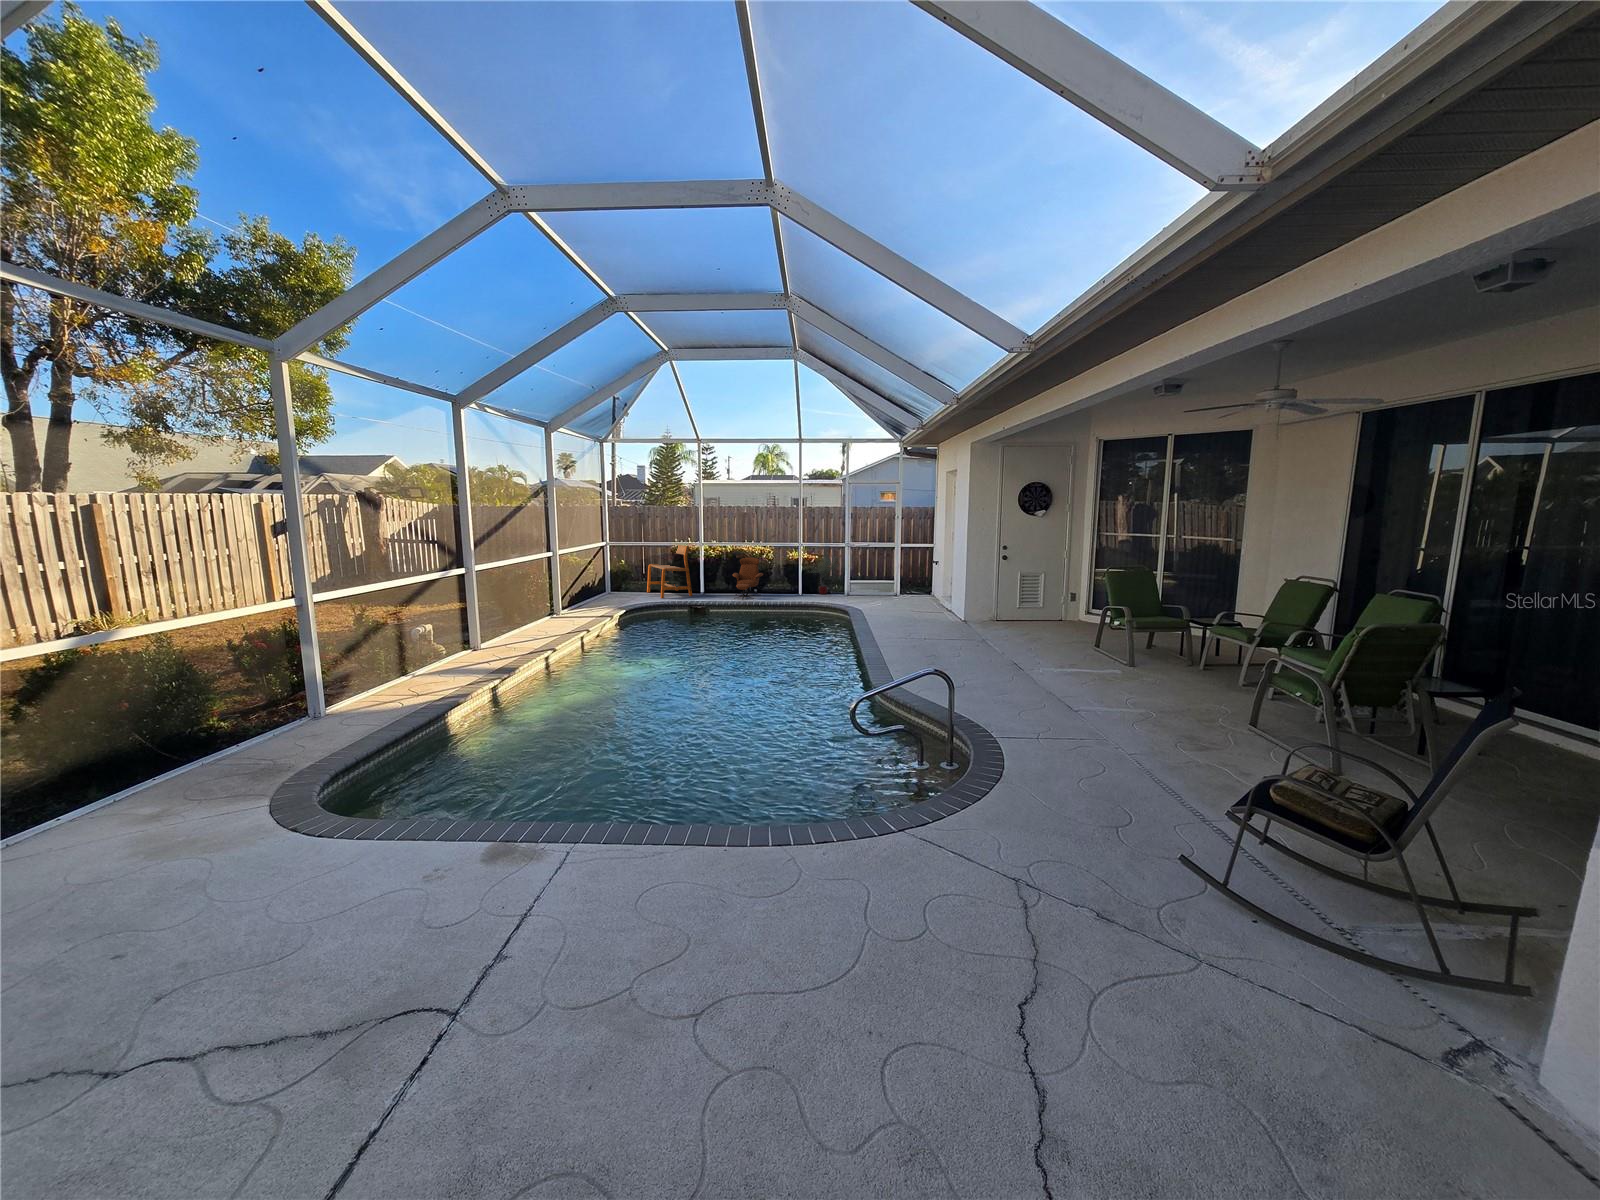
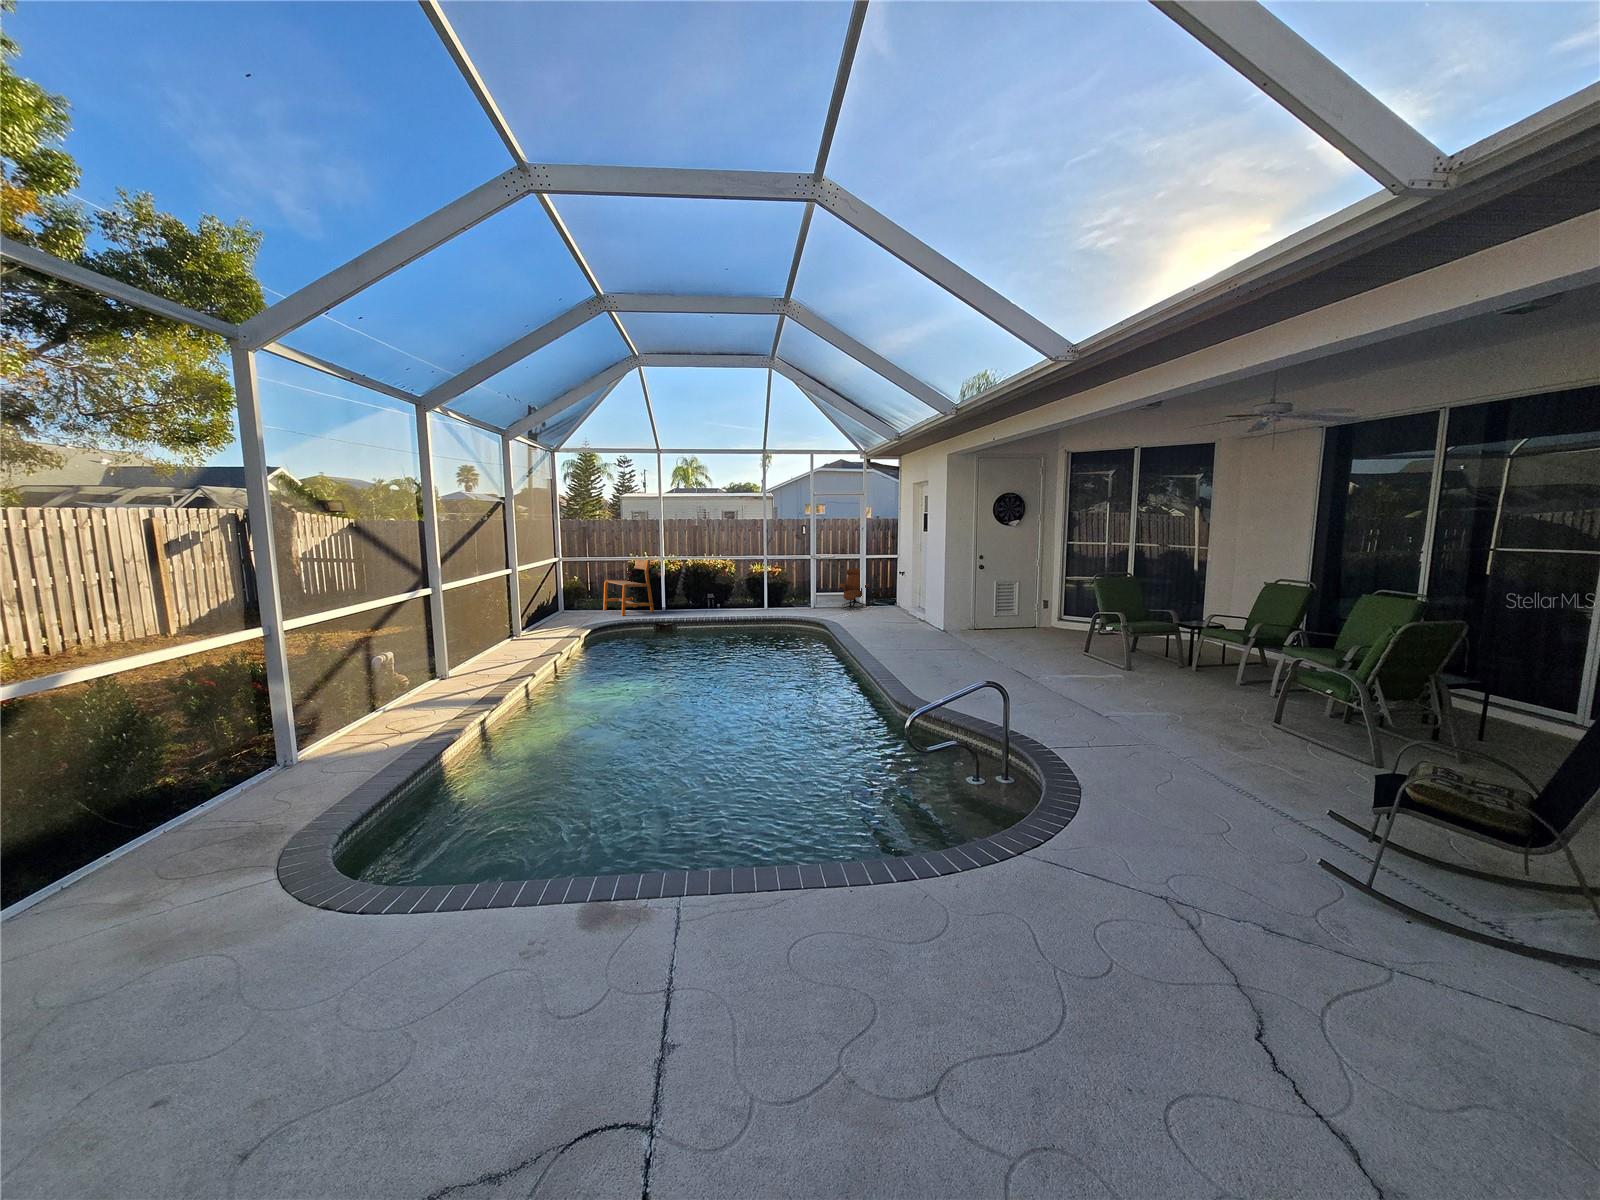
potted tree: present [808,552,839,594] -> none [772,564,805,608]
lounge chair: present [733,558,763,600] -> present [839,568,870,610]

